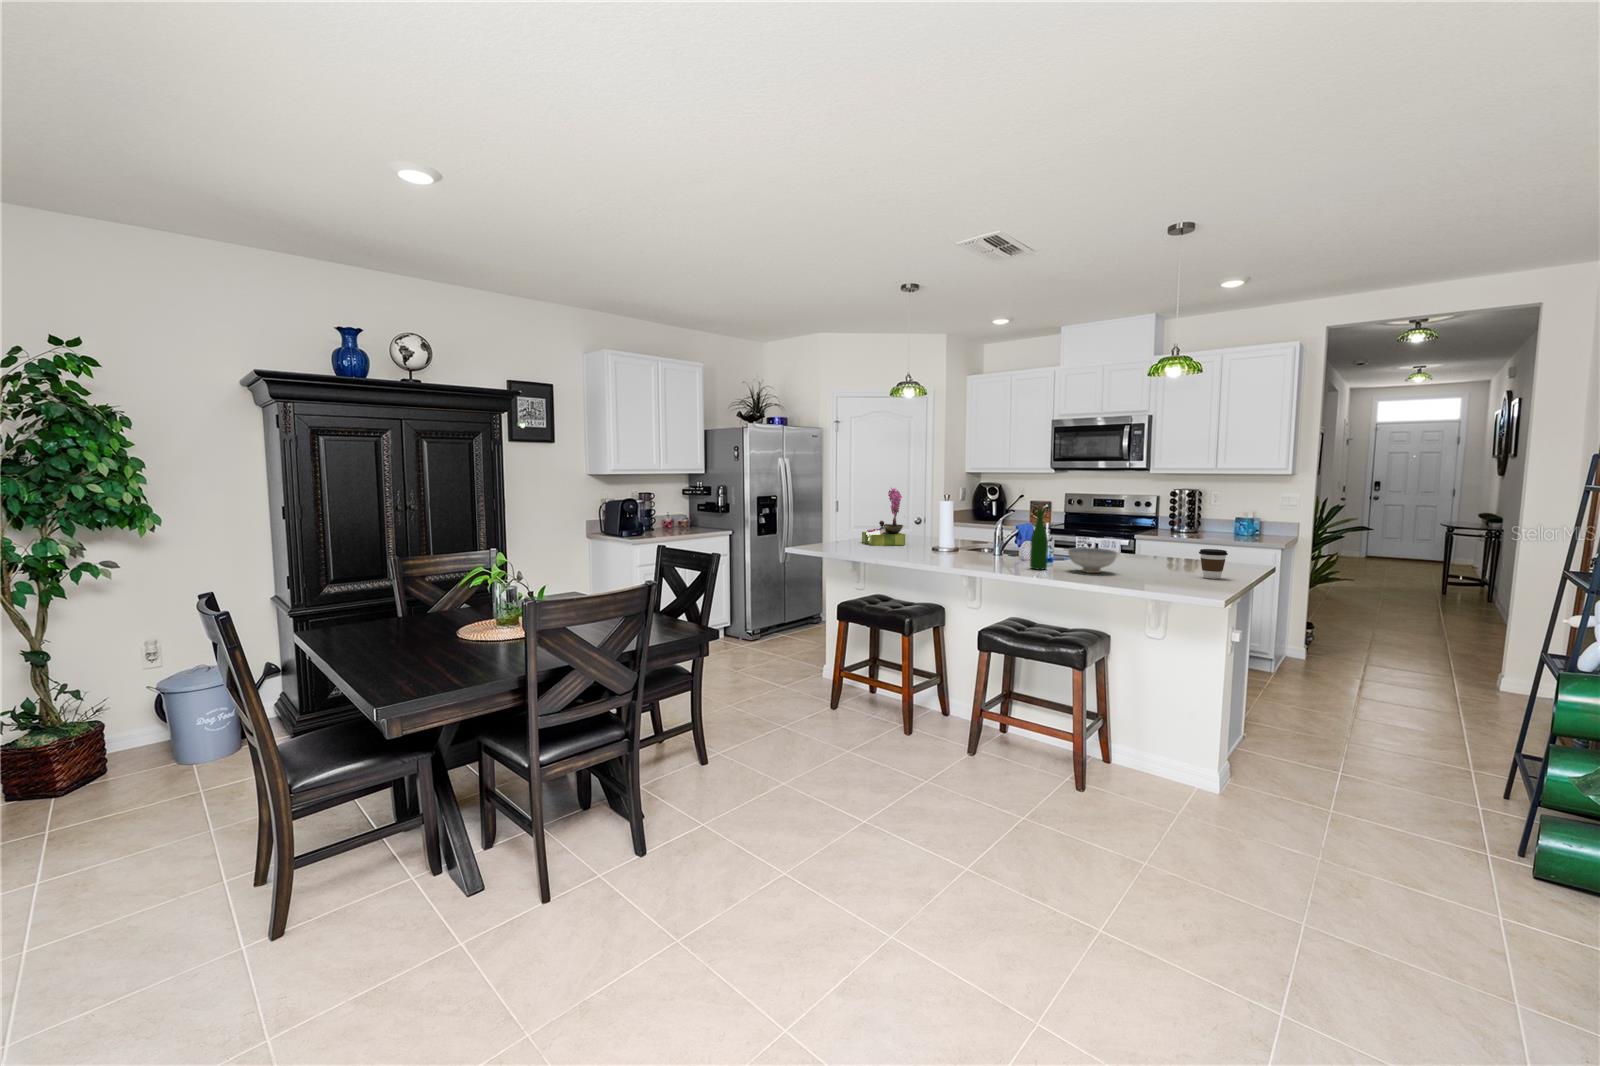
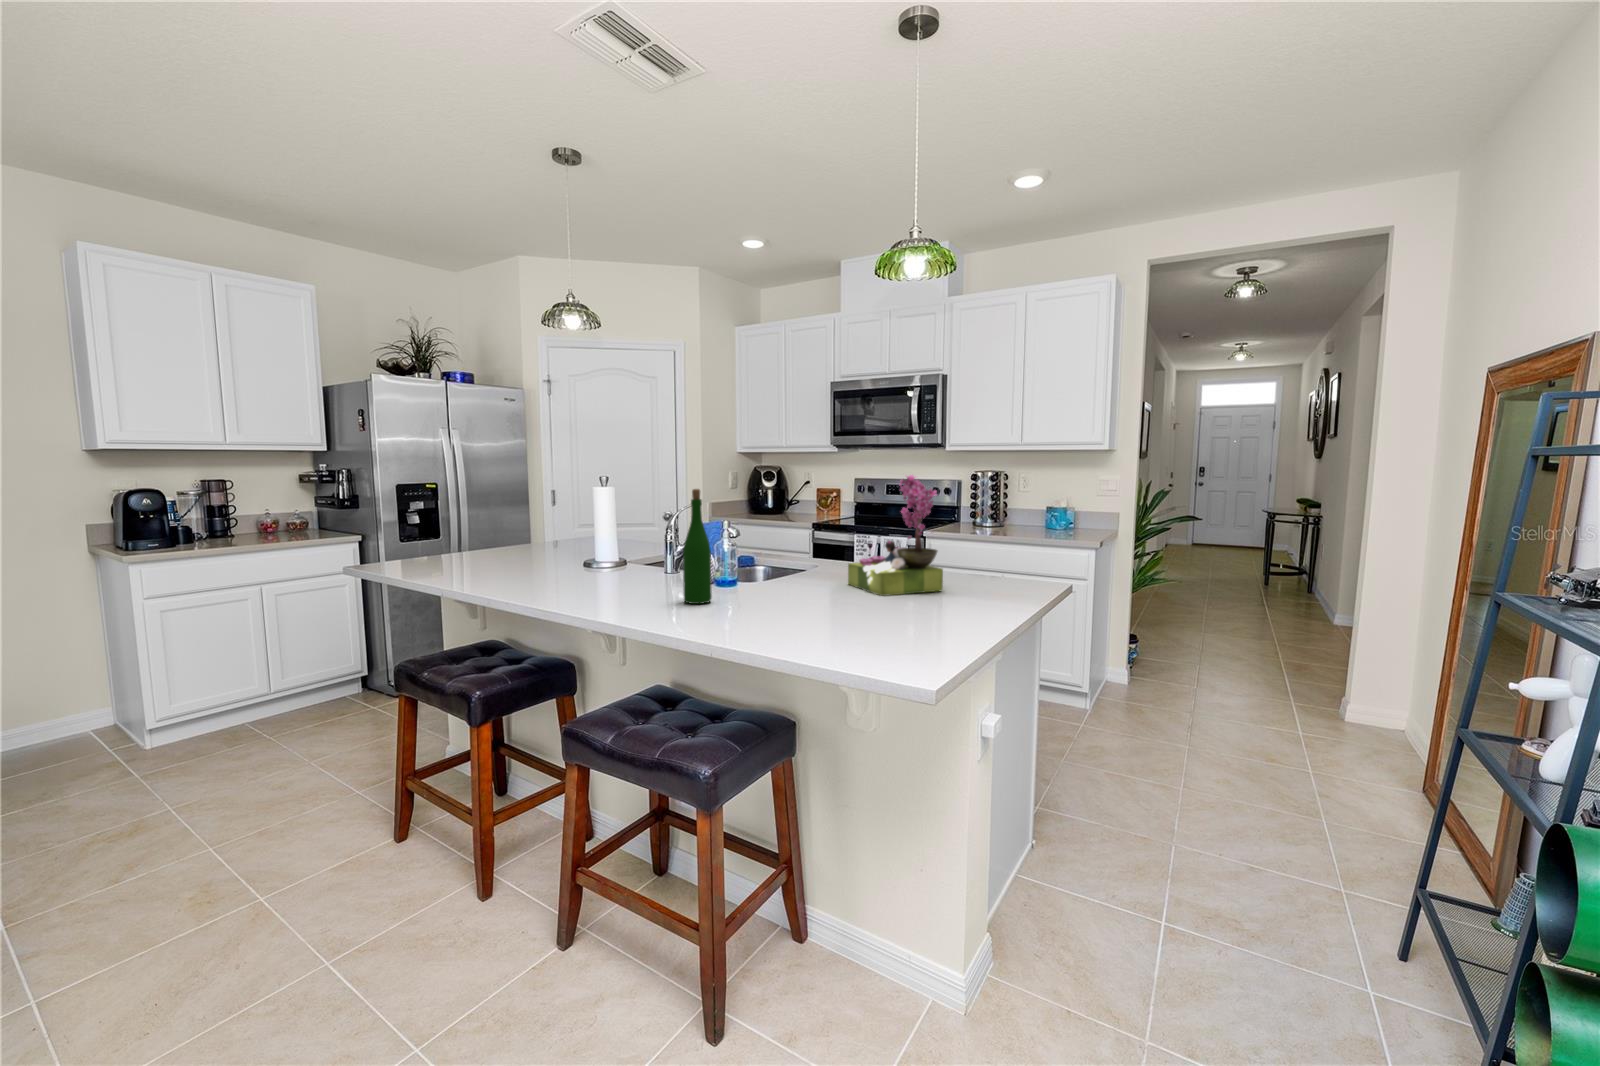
flower arrangement: present [862,488,905,546] -> present [848,475,943,596]
ceramic bowl: present [1068,547,1117,573] -> none [742,562,822,608]
coffee cup: present [1199,549,1228,579] -> none [951,562,995,613]

